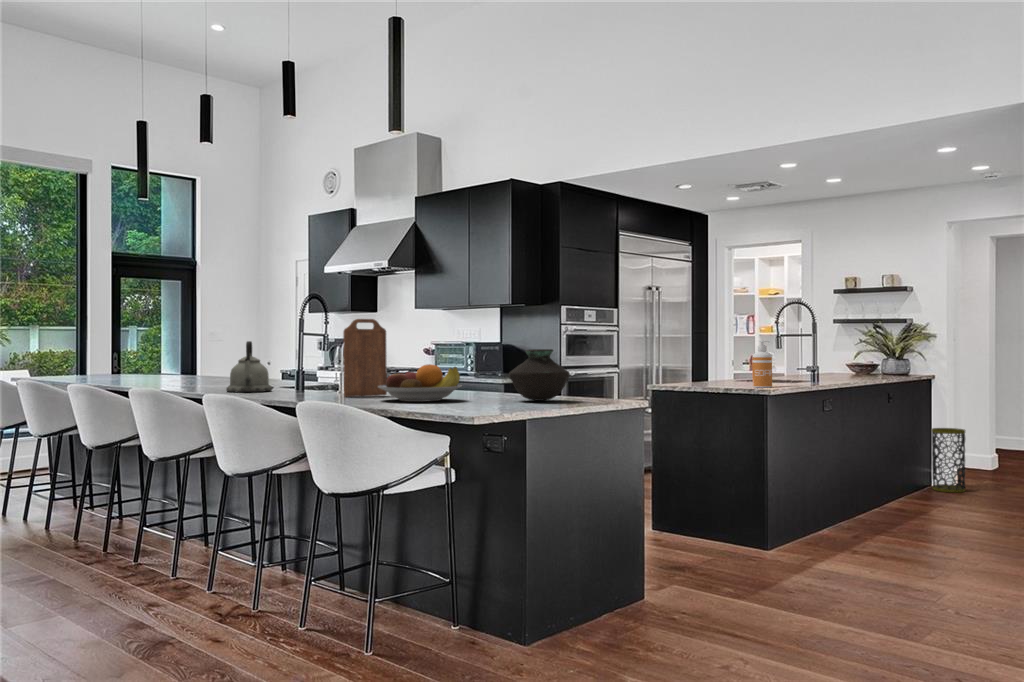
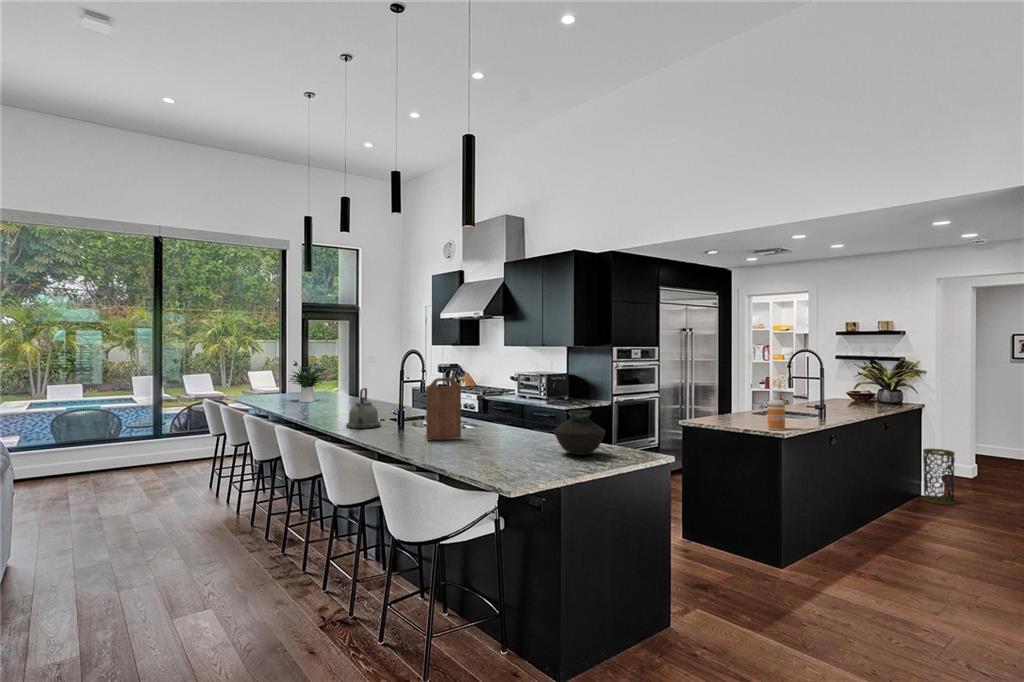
flower arrangement: none [111,321,172,380] -> present [289,361,327,402]
fruit bowl: present [378,364,462,402] -> none [447,422,516,454]

